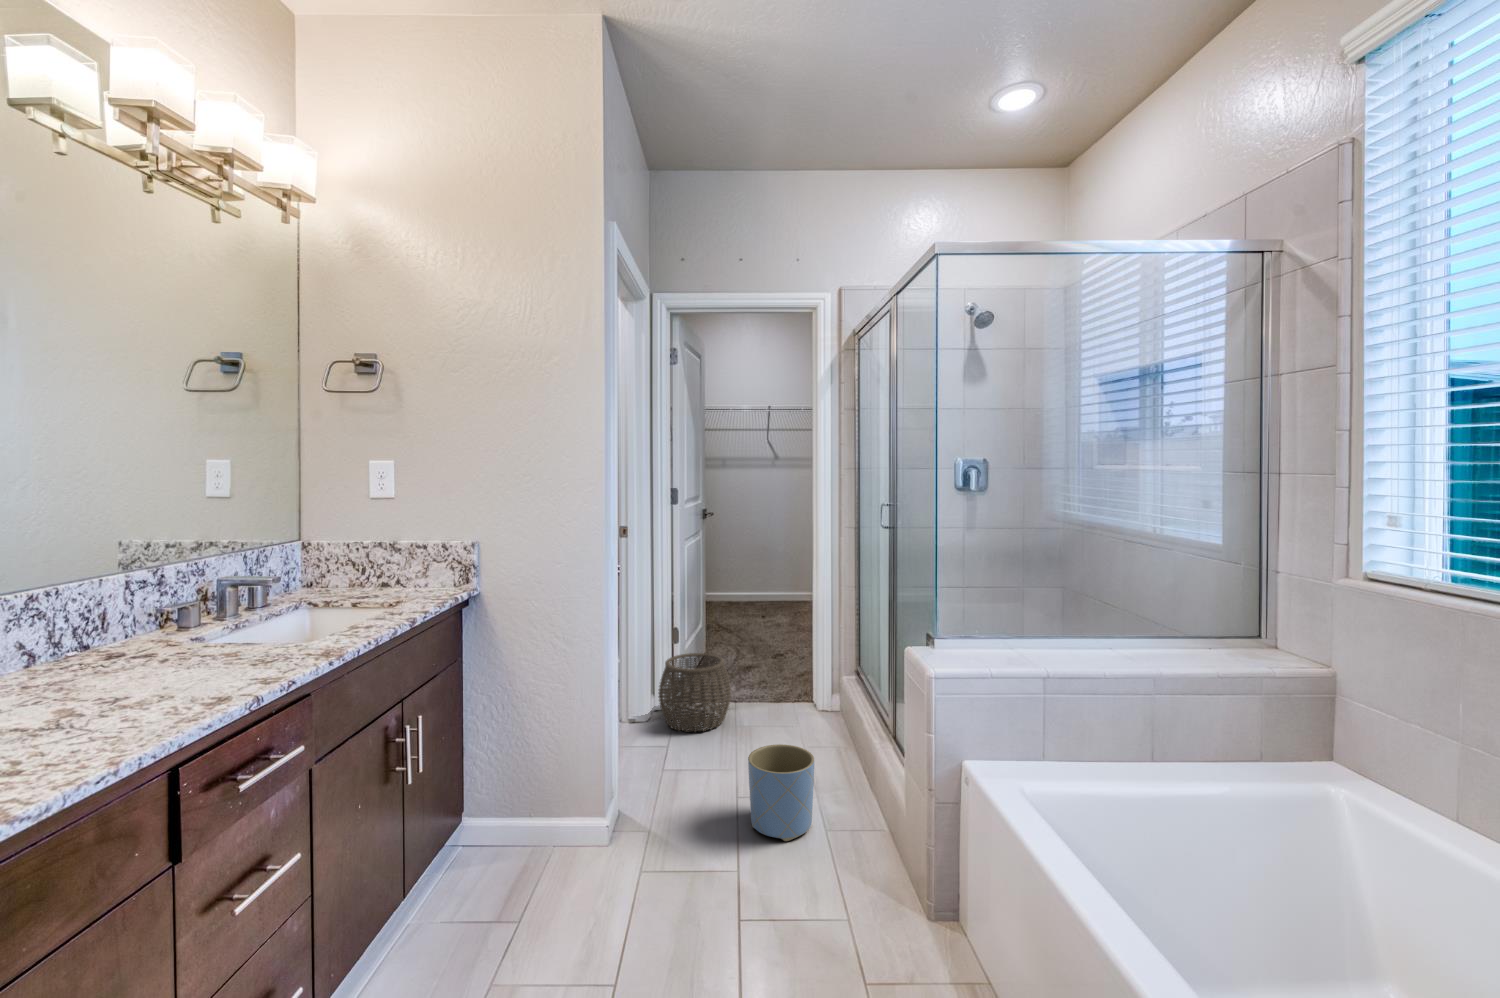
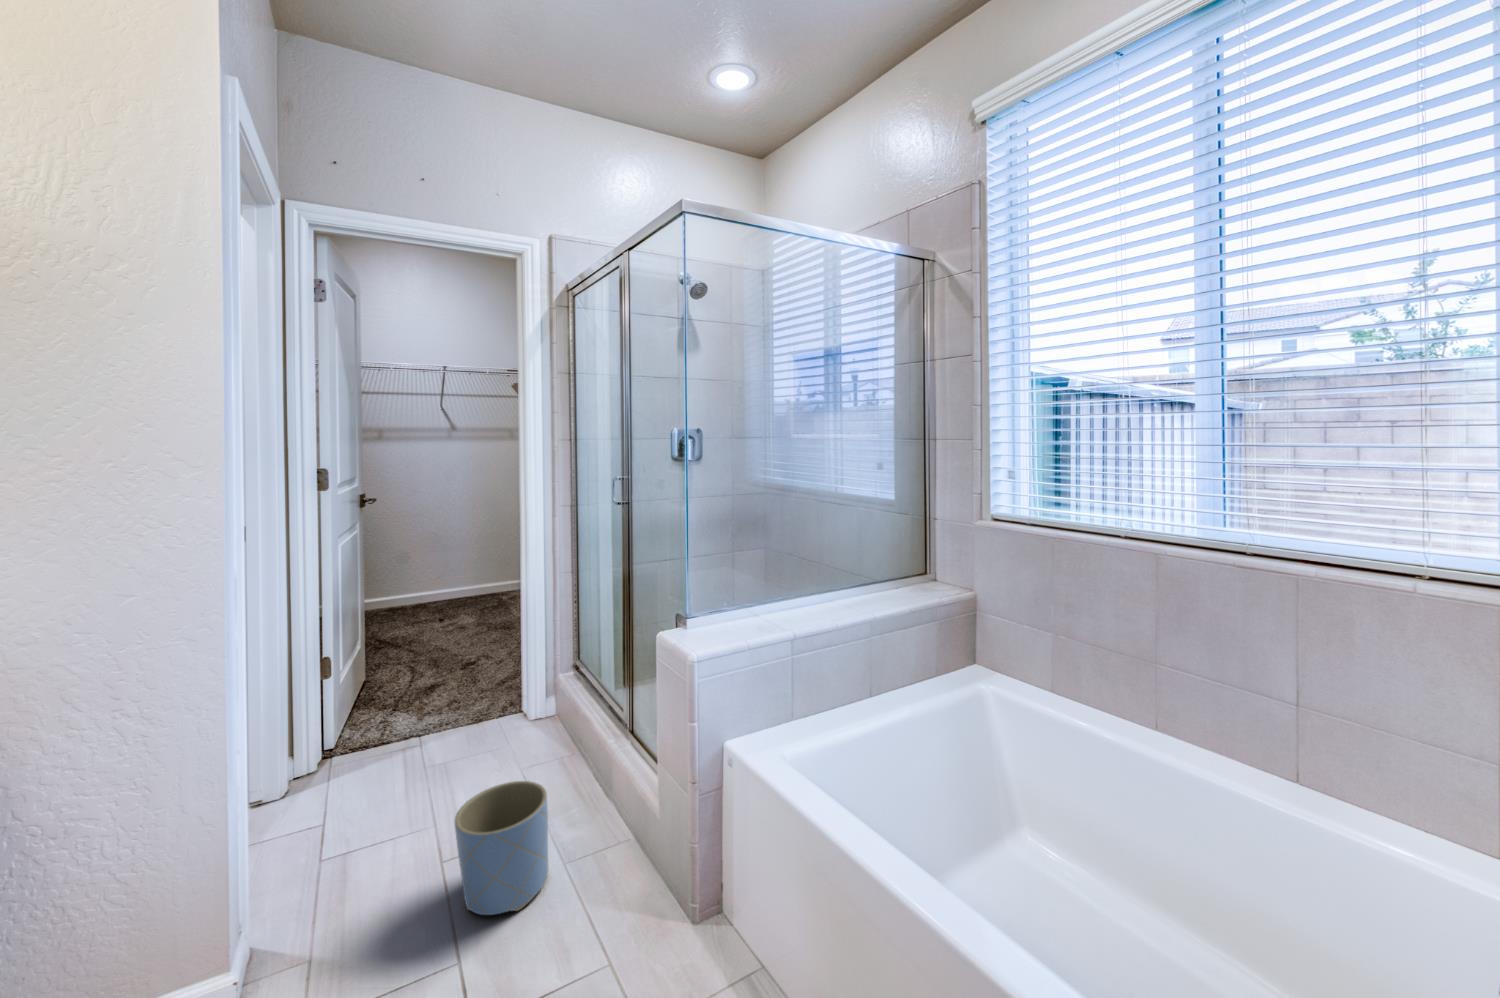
woven basket: present [659,653,731,732] -> none [296,685,414,799]

